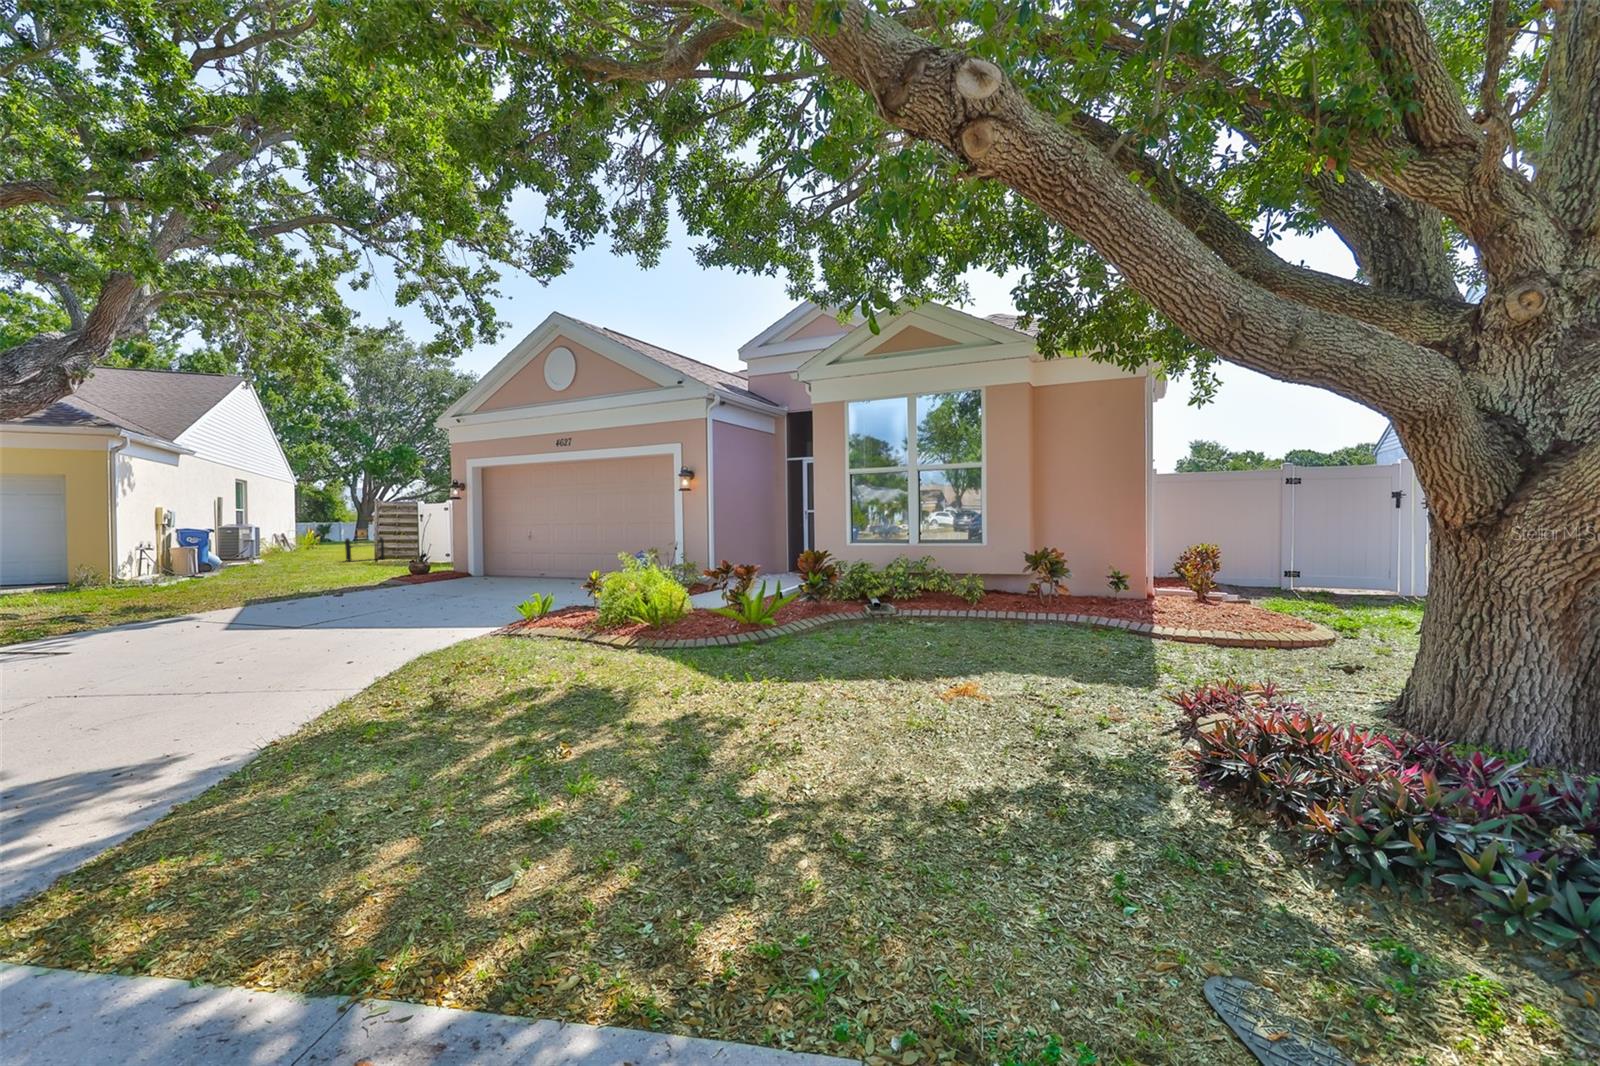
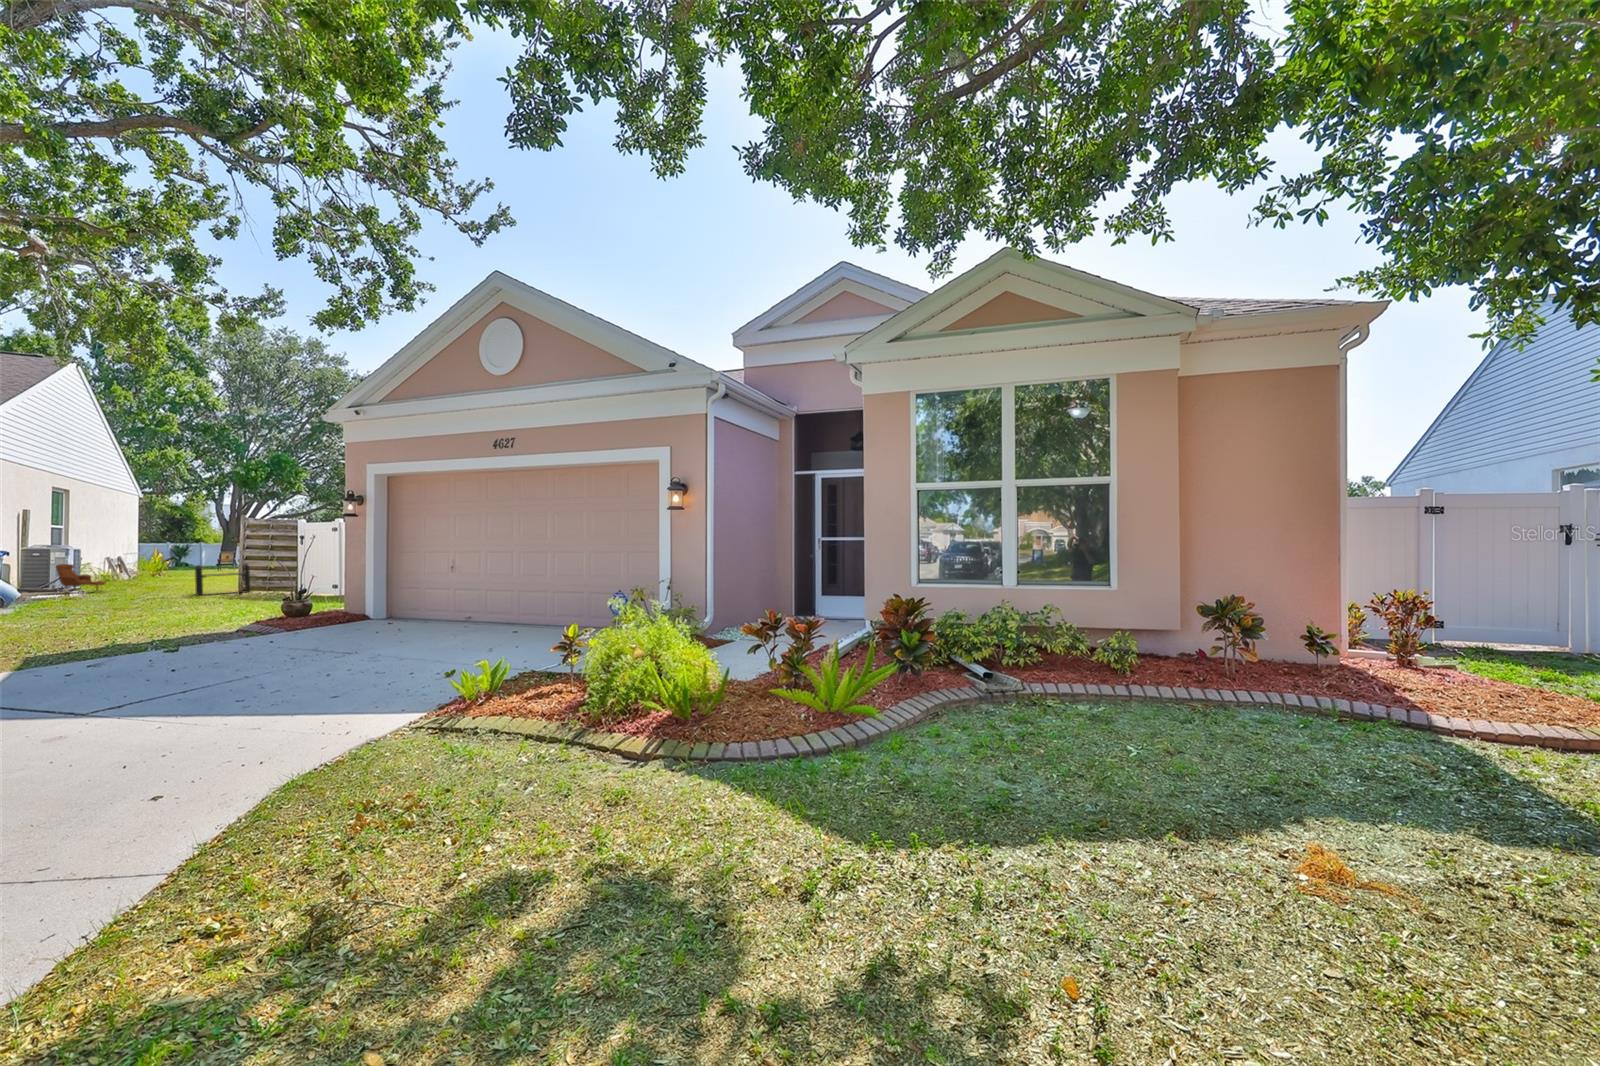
lounge chair: none [248,538,282,561] -> present [56,564,105,593]

